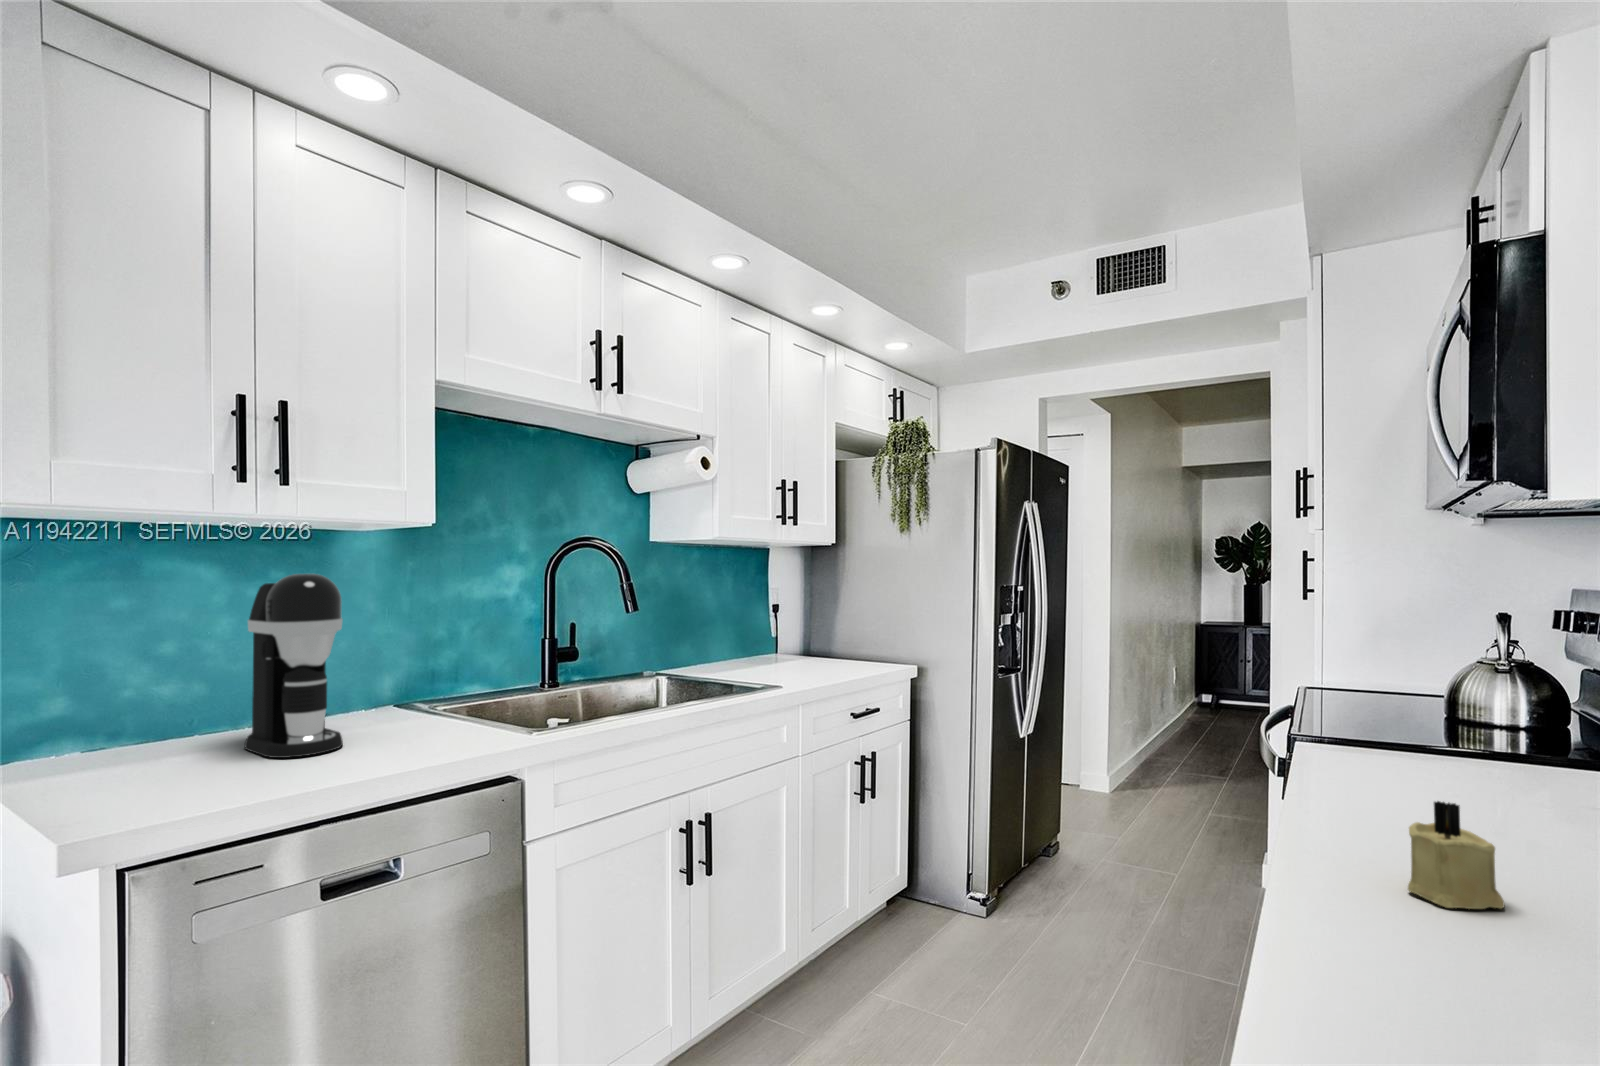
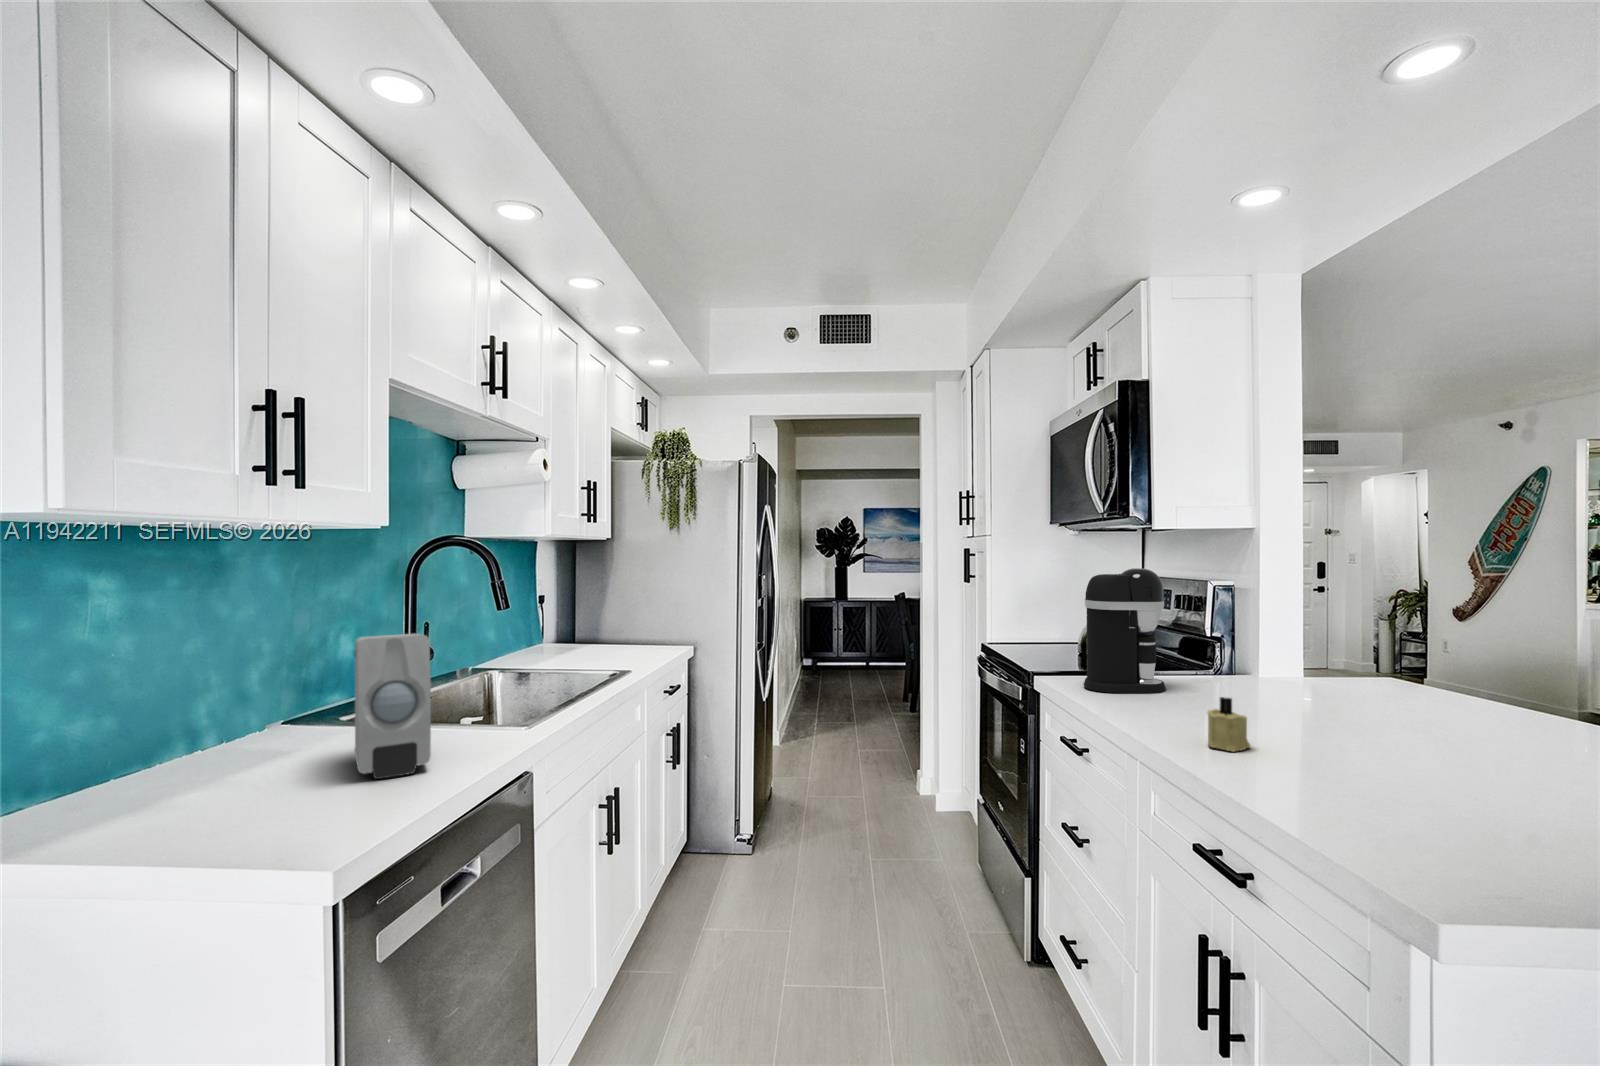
coffee maker: present [244,574,343,758] -> present [1084,568,1166,693]
soap dispenser: none [388,624,480,752] -> present [354,634,431,779]

